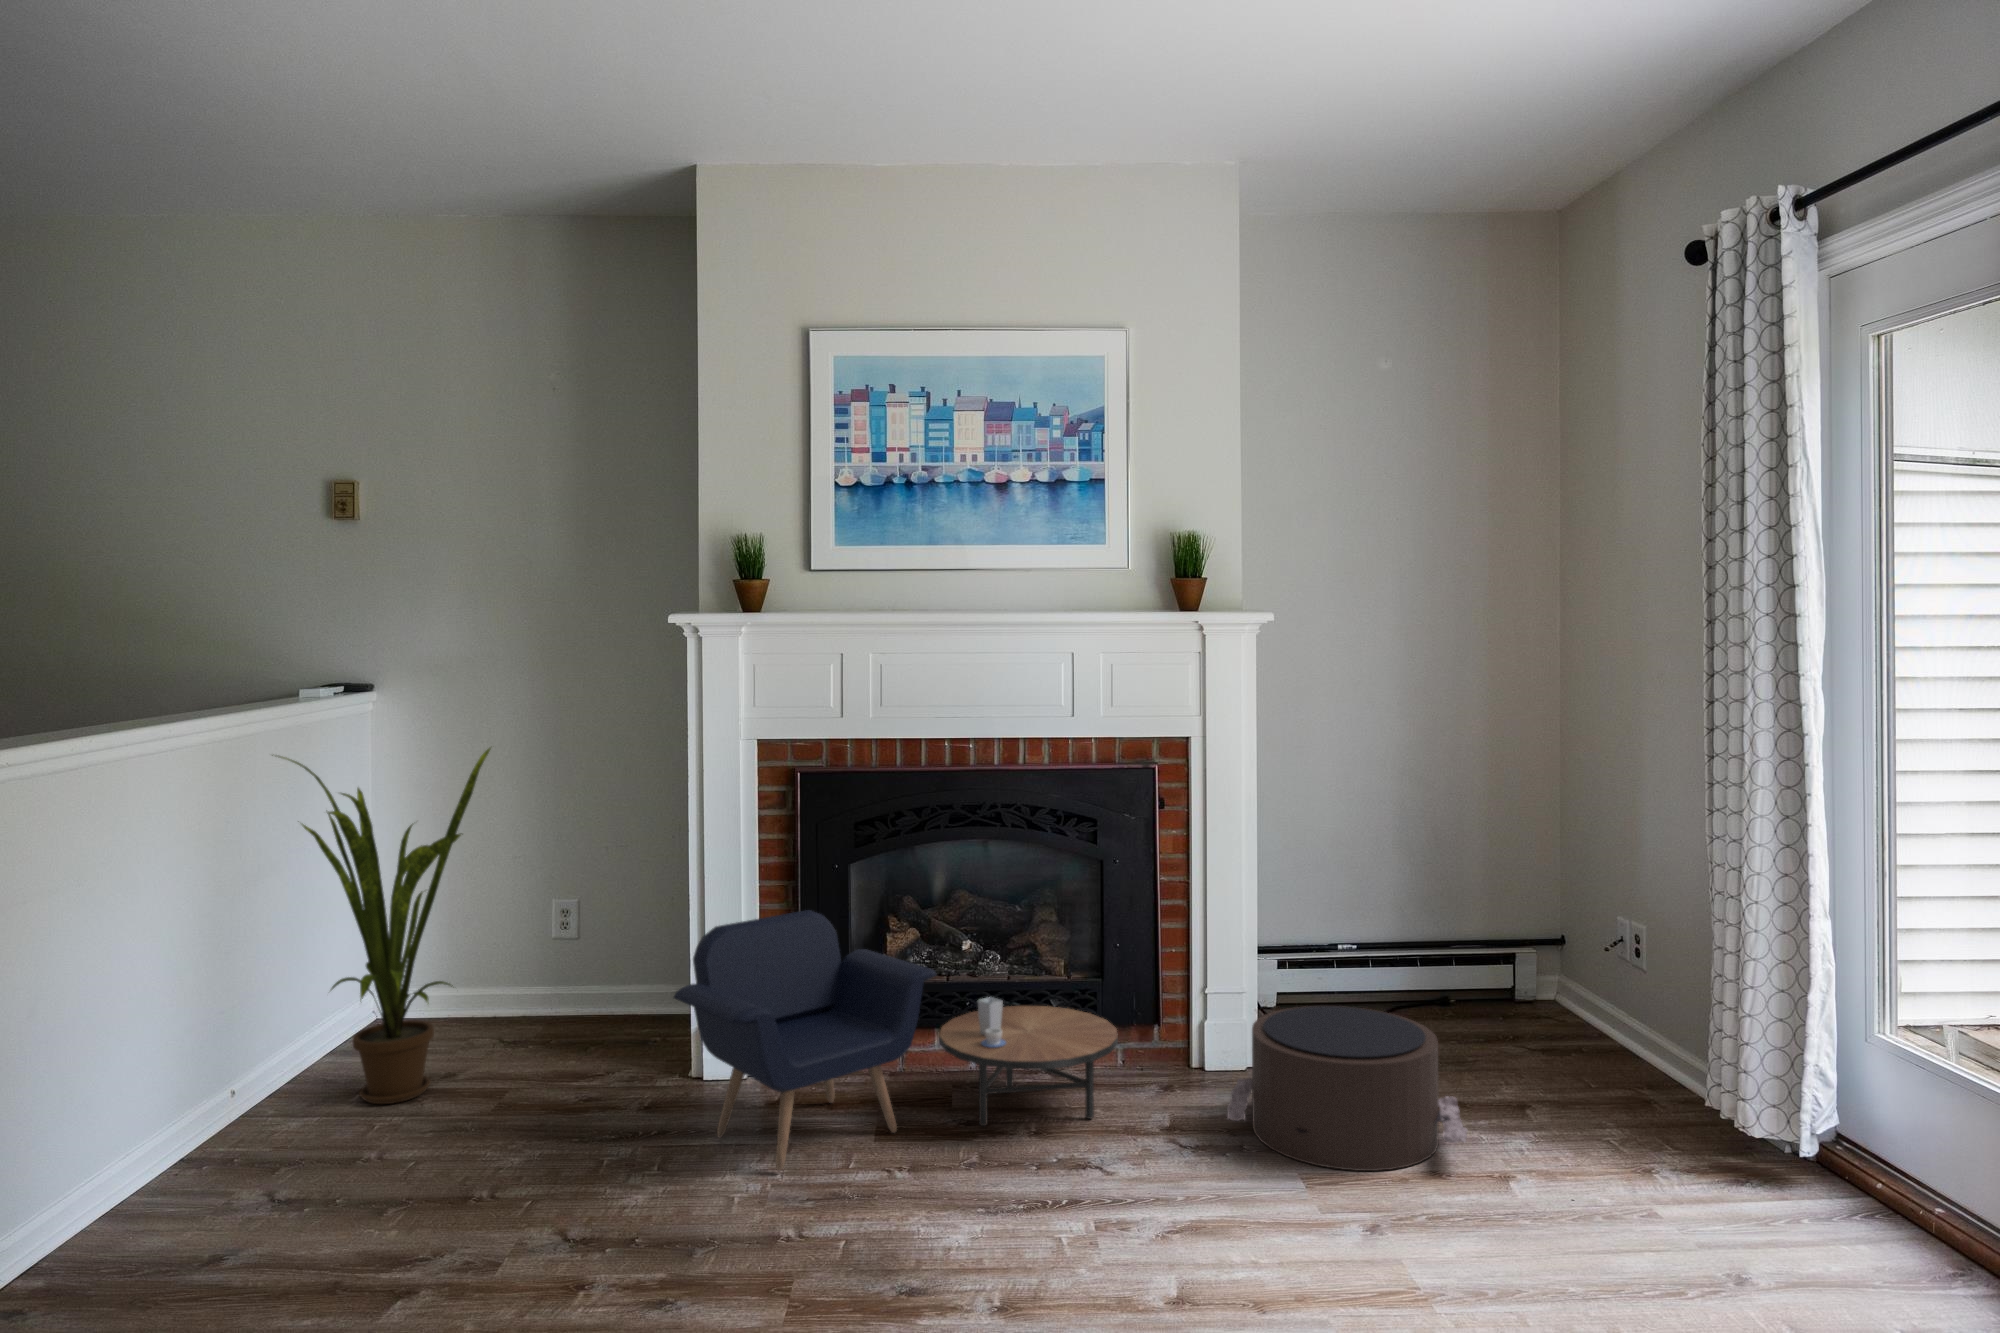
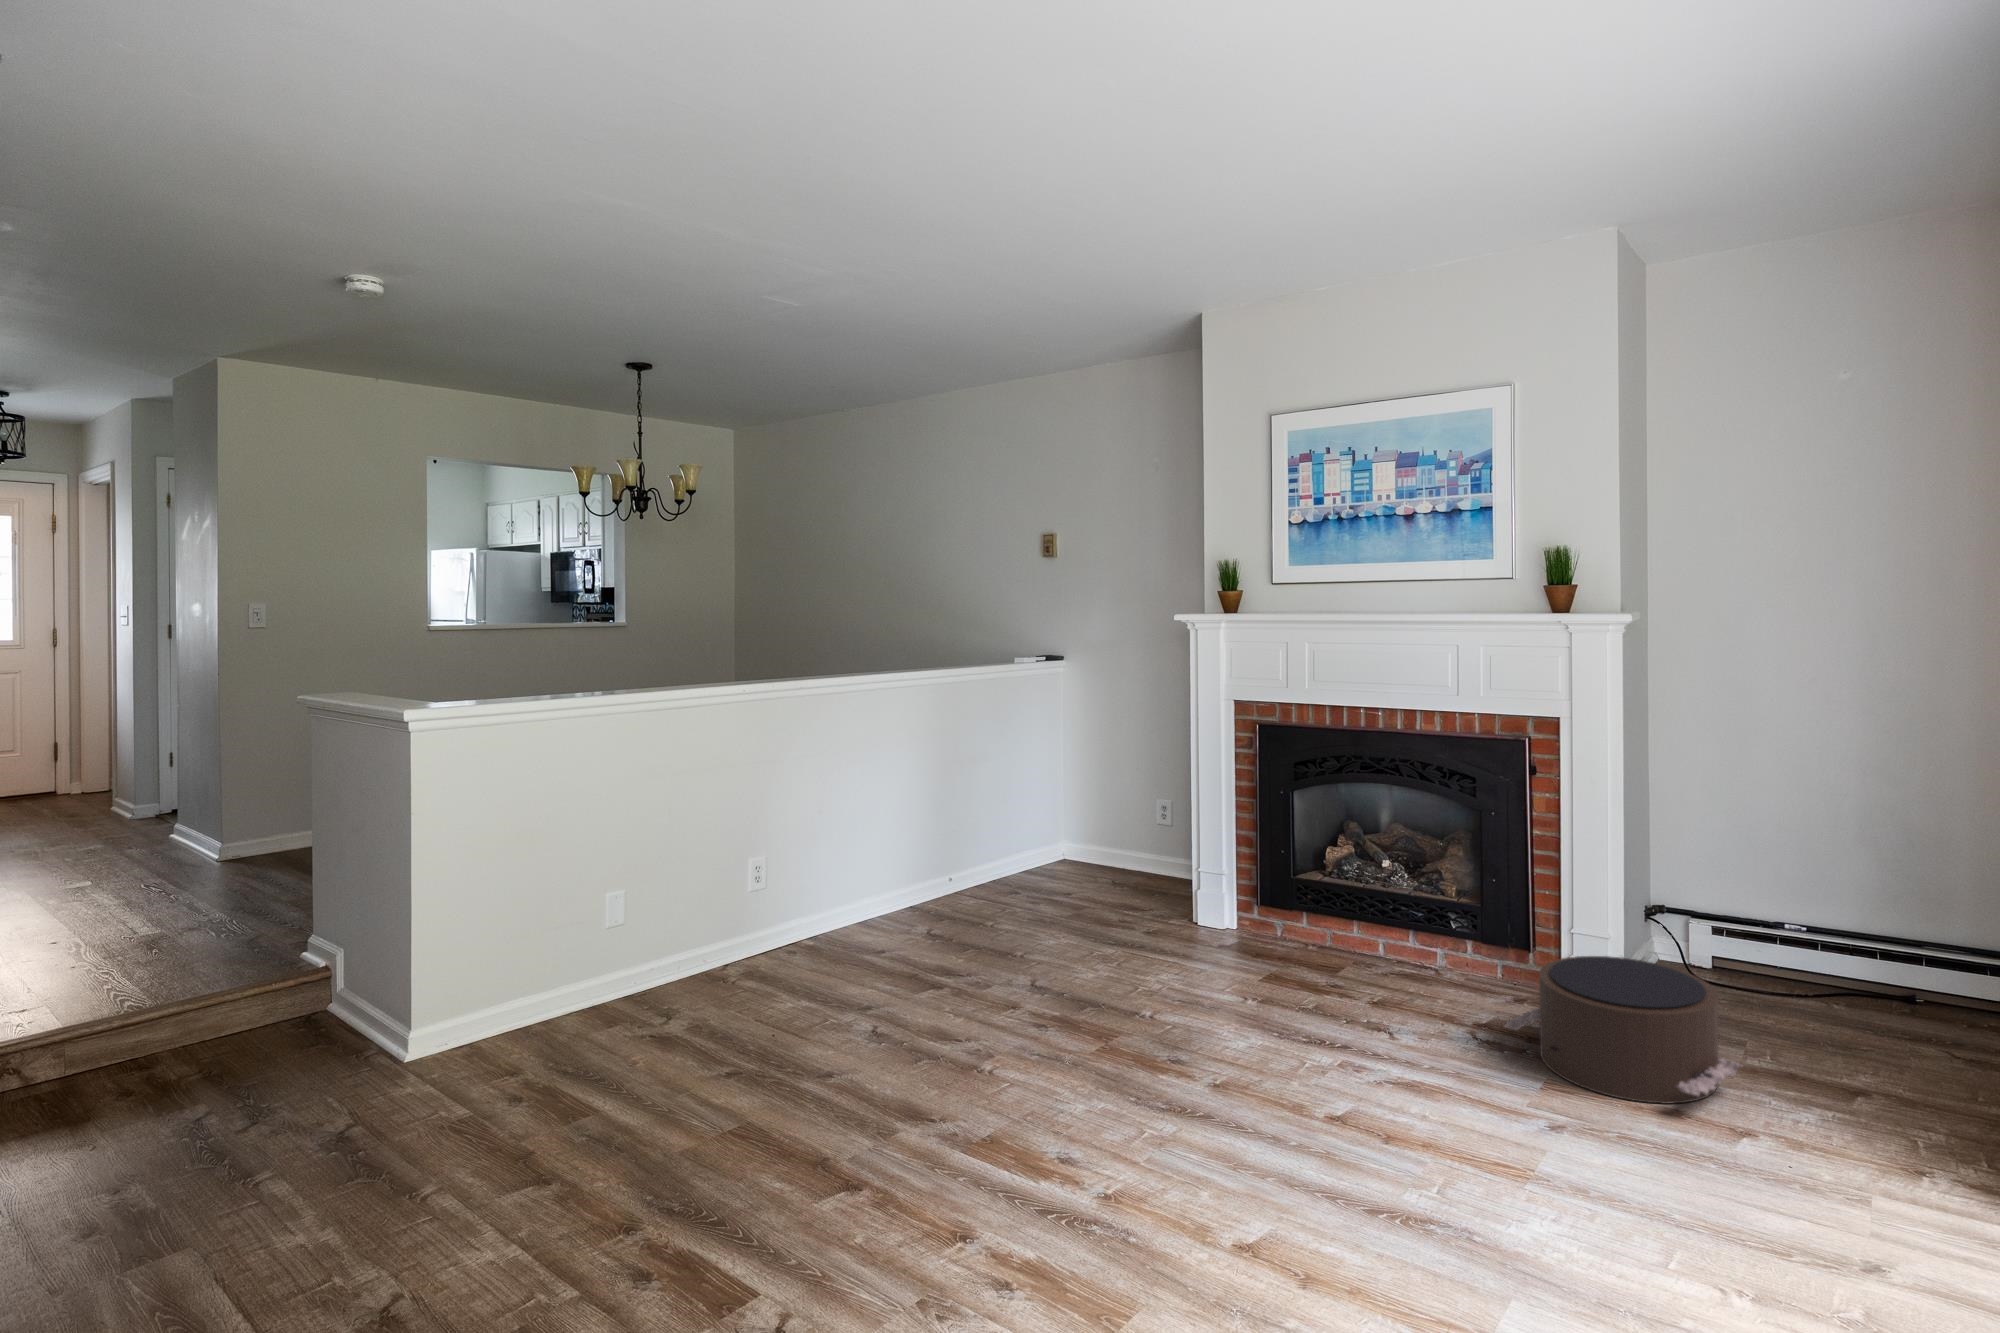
house plant: present [272,748,491,1104] -> none [984,700,1095,901]
armchair: present [674,910,1118,1170] -> none [1142,822,1457,1004]

